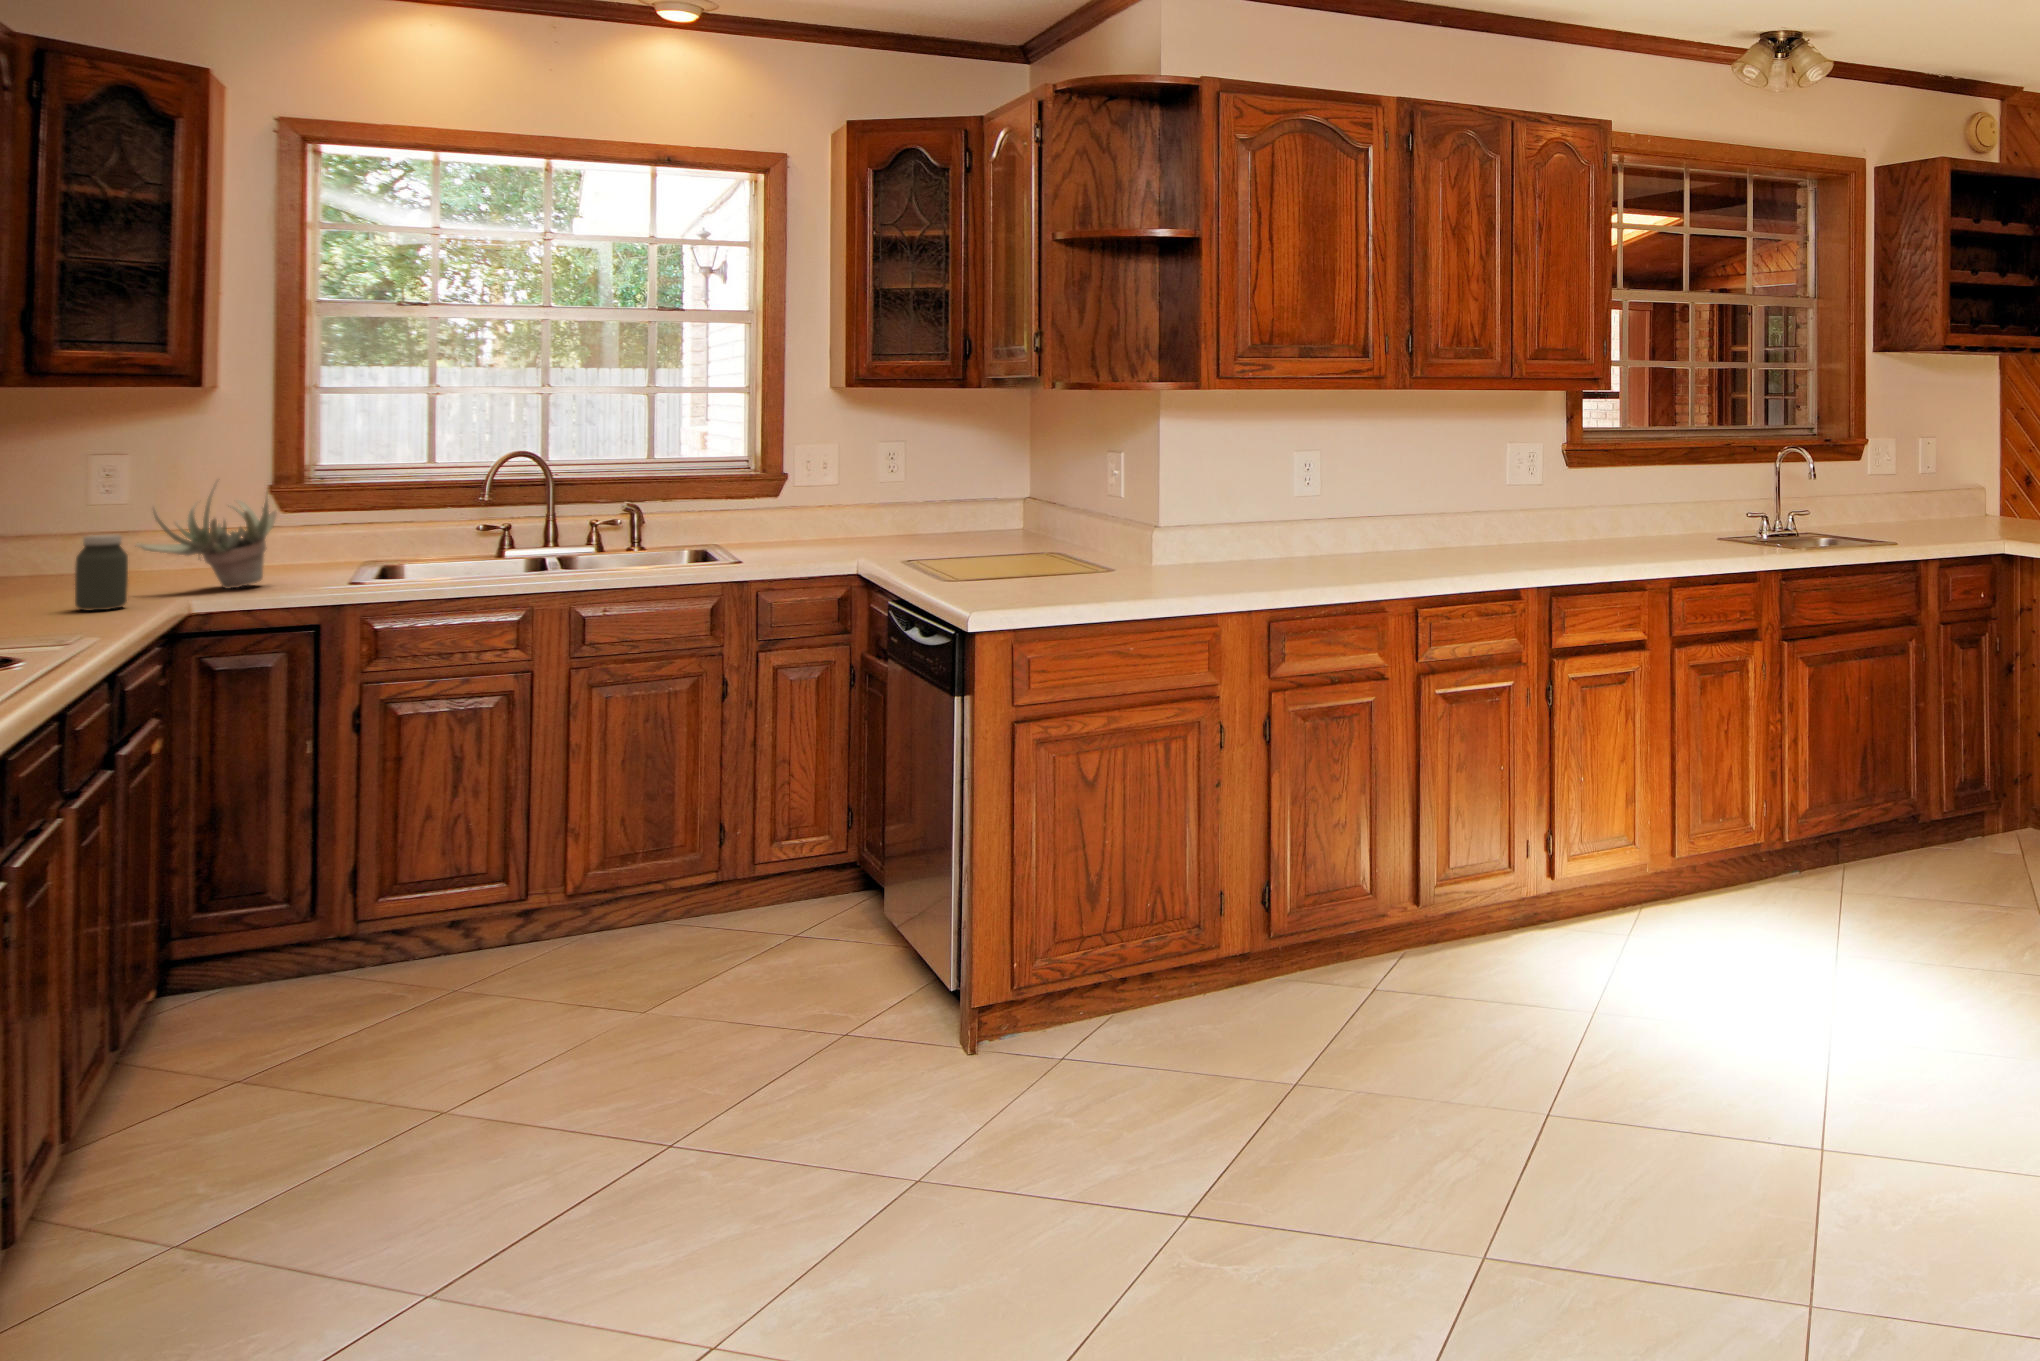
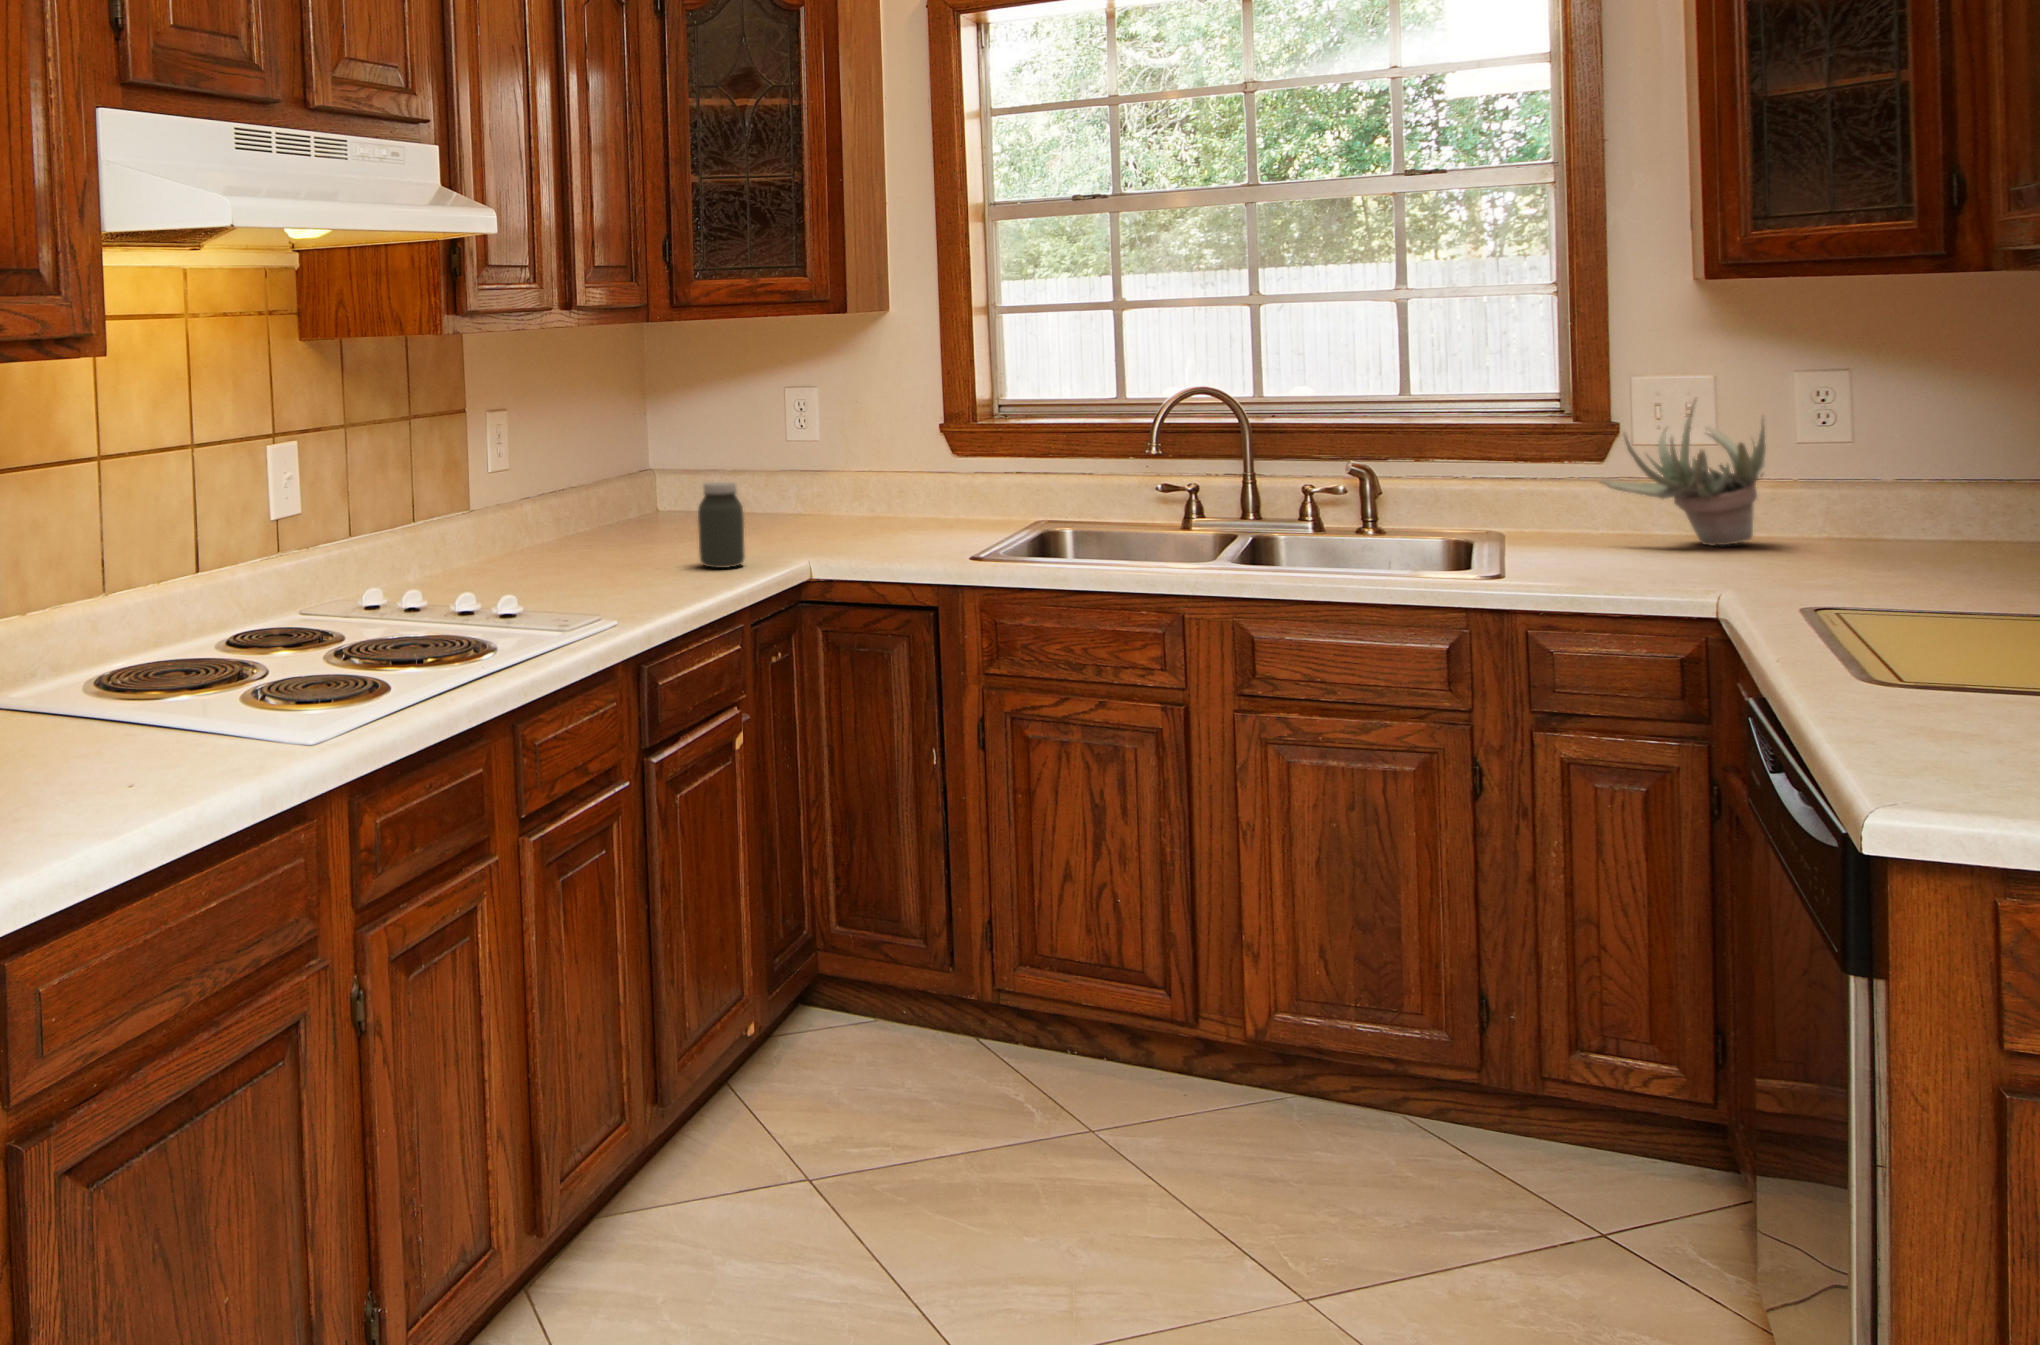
succulent plant: present [136,481,277,589] -> present [1599,399,1766,546]

